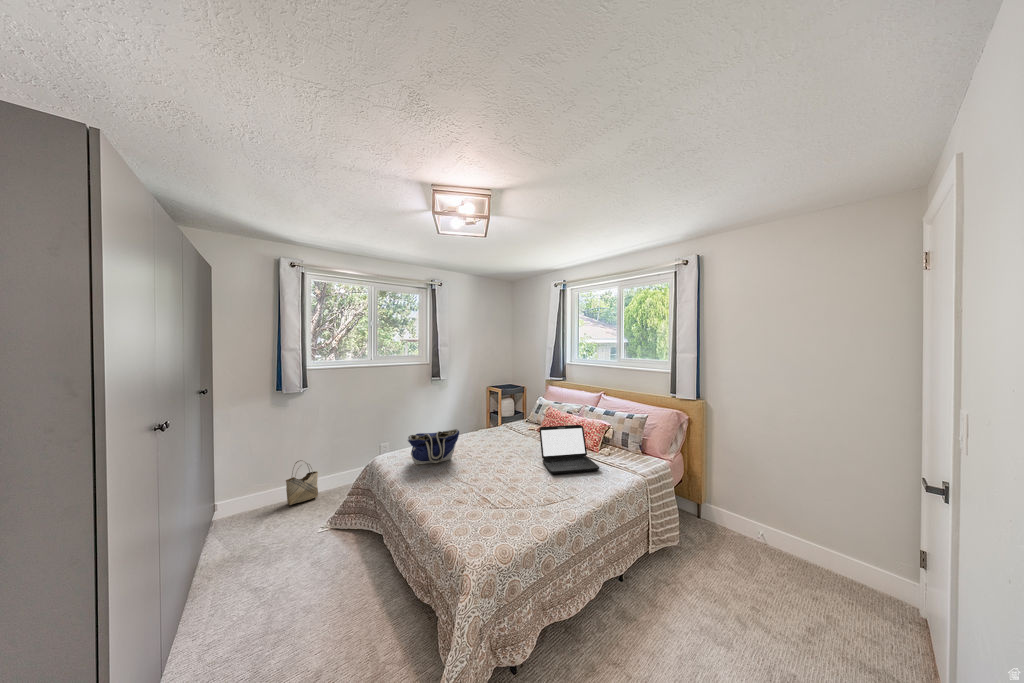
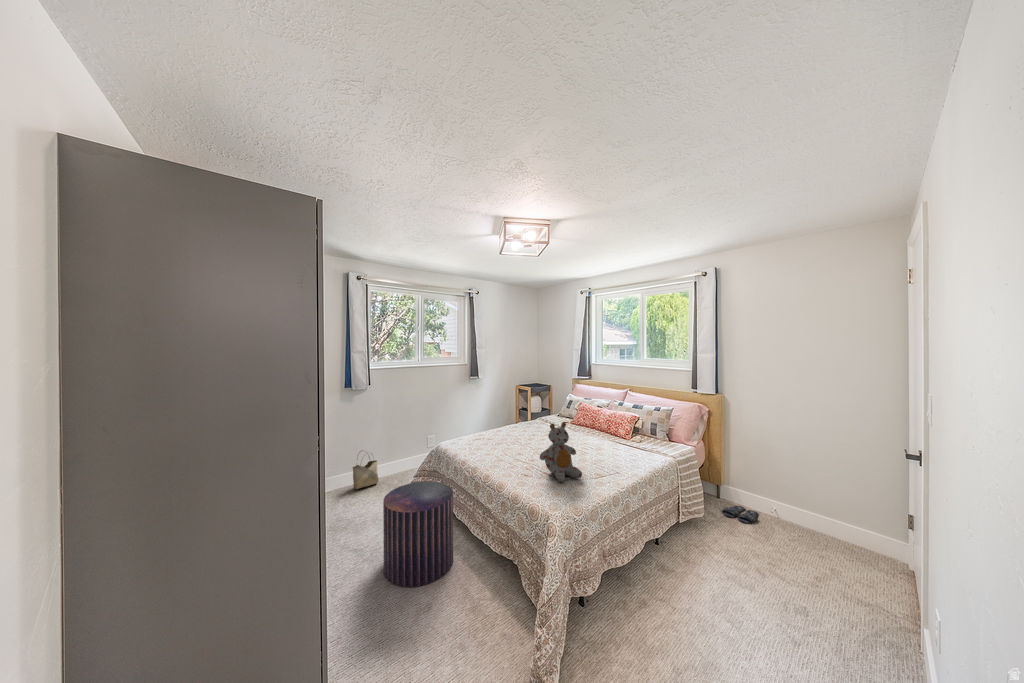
laptop: present [539,425,599,474] -> none [581,416,636,457]
tote bag: present [408,429,459,464] -> none [470,420,513,450]
stuffed bear: none [476,436,526,511] -> present [540,422,582,482]
pouf: none [277,505,372,644] -> present [383,481,453,587]
slippers: none [701,528,743,552] -> present [722,506,758,524]

